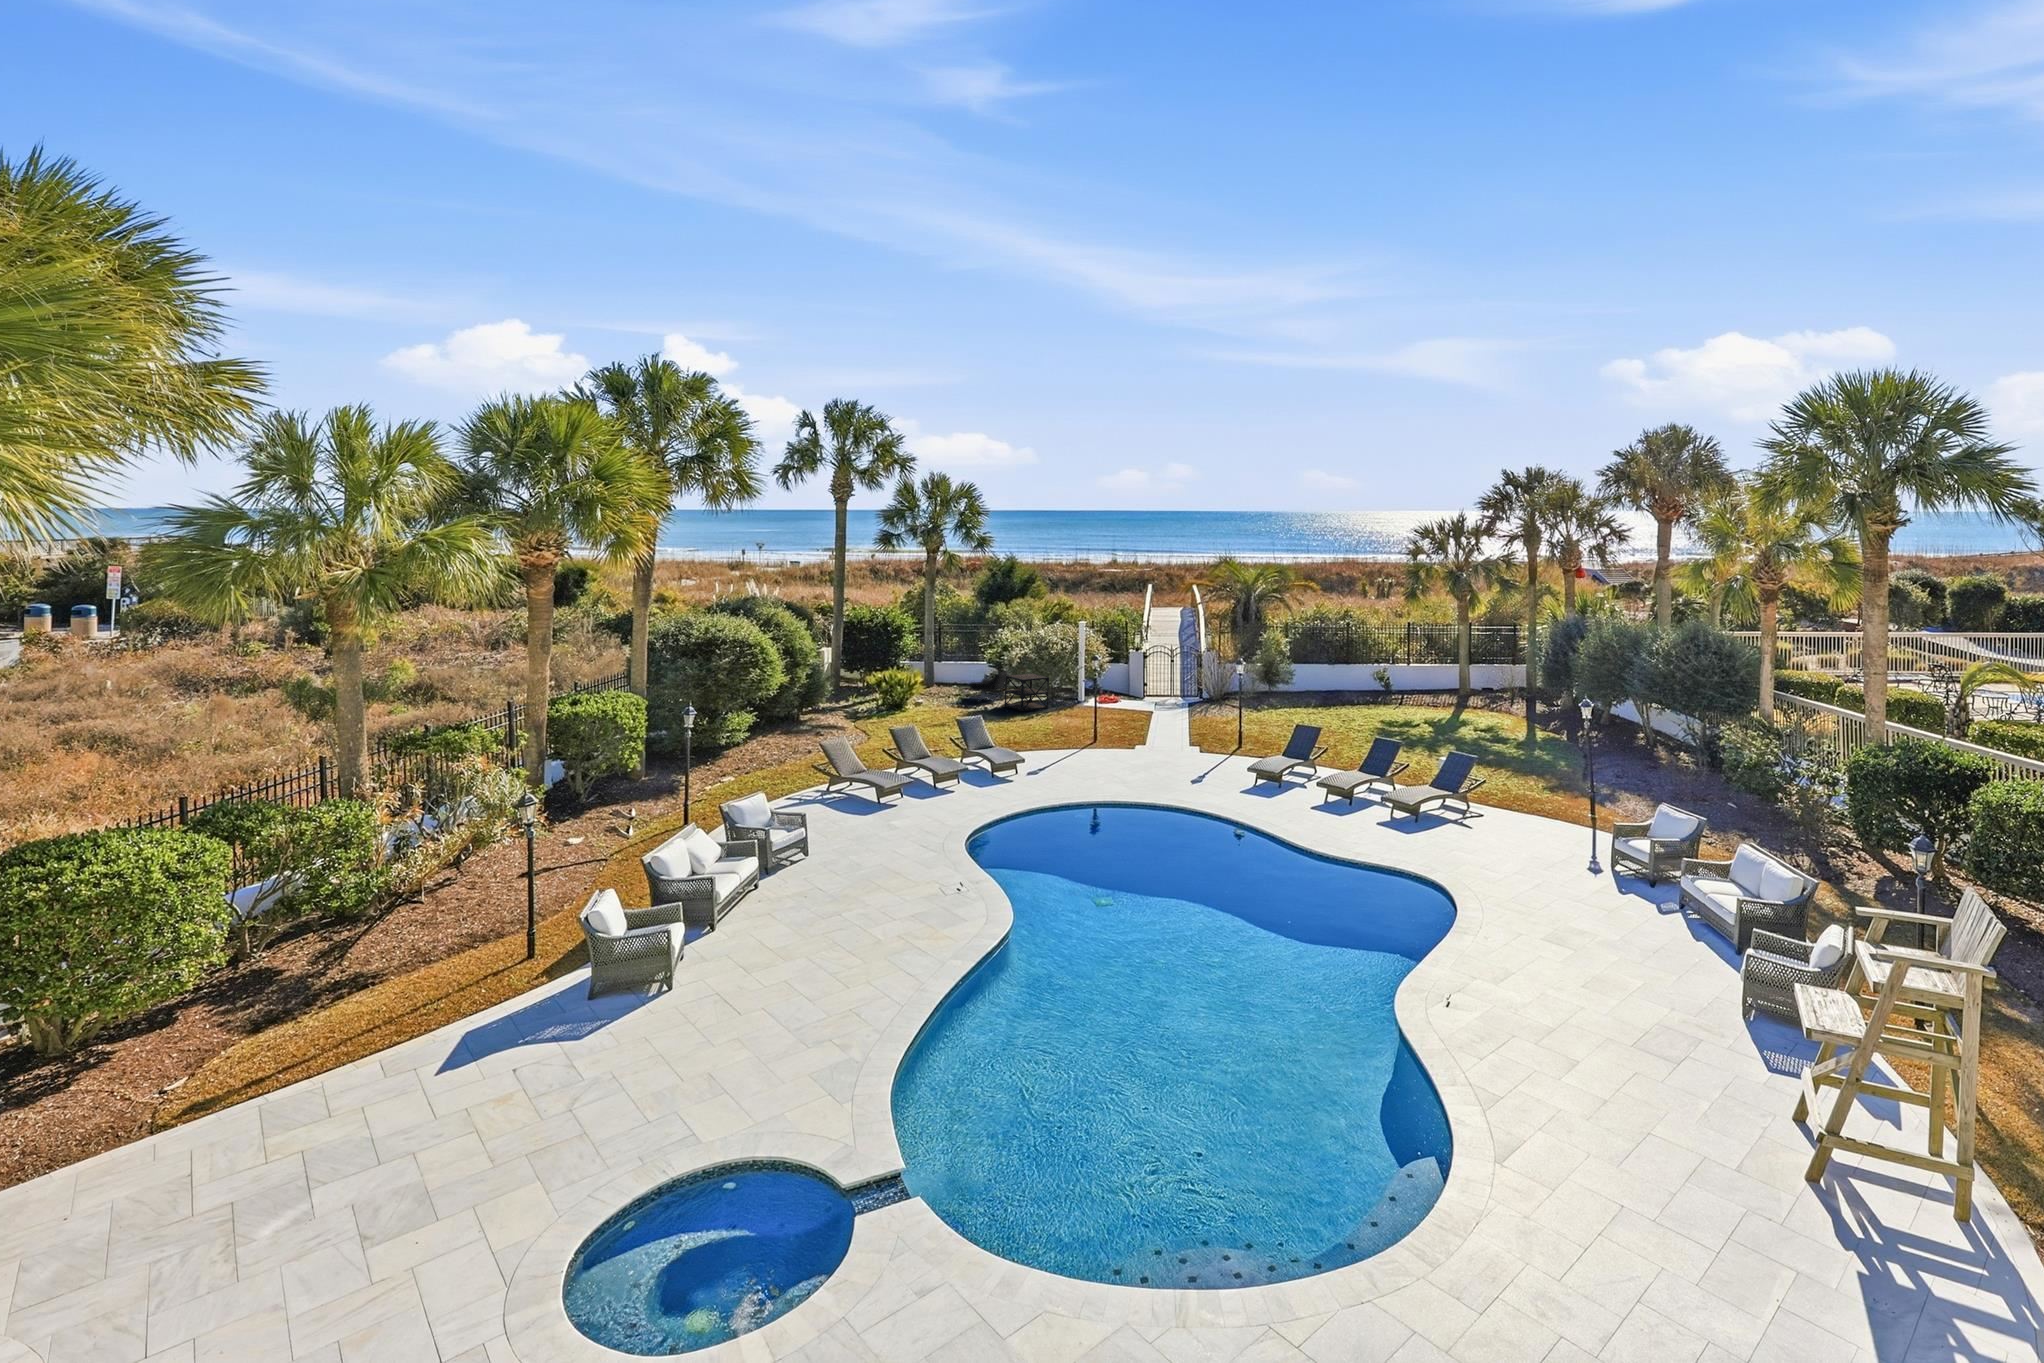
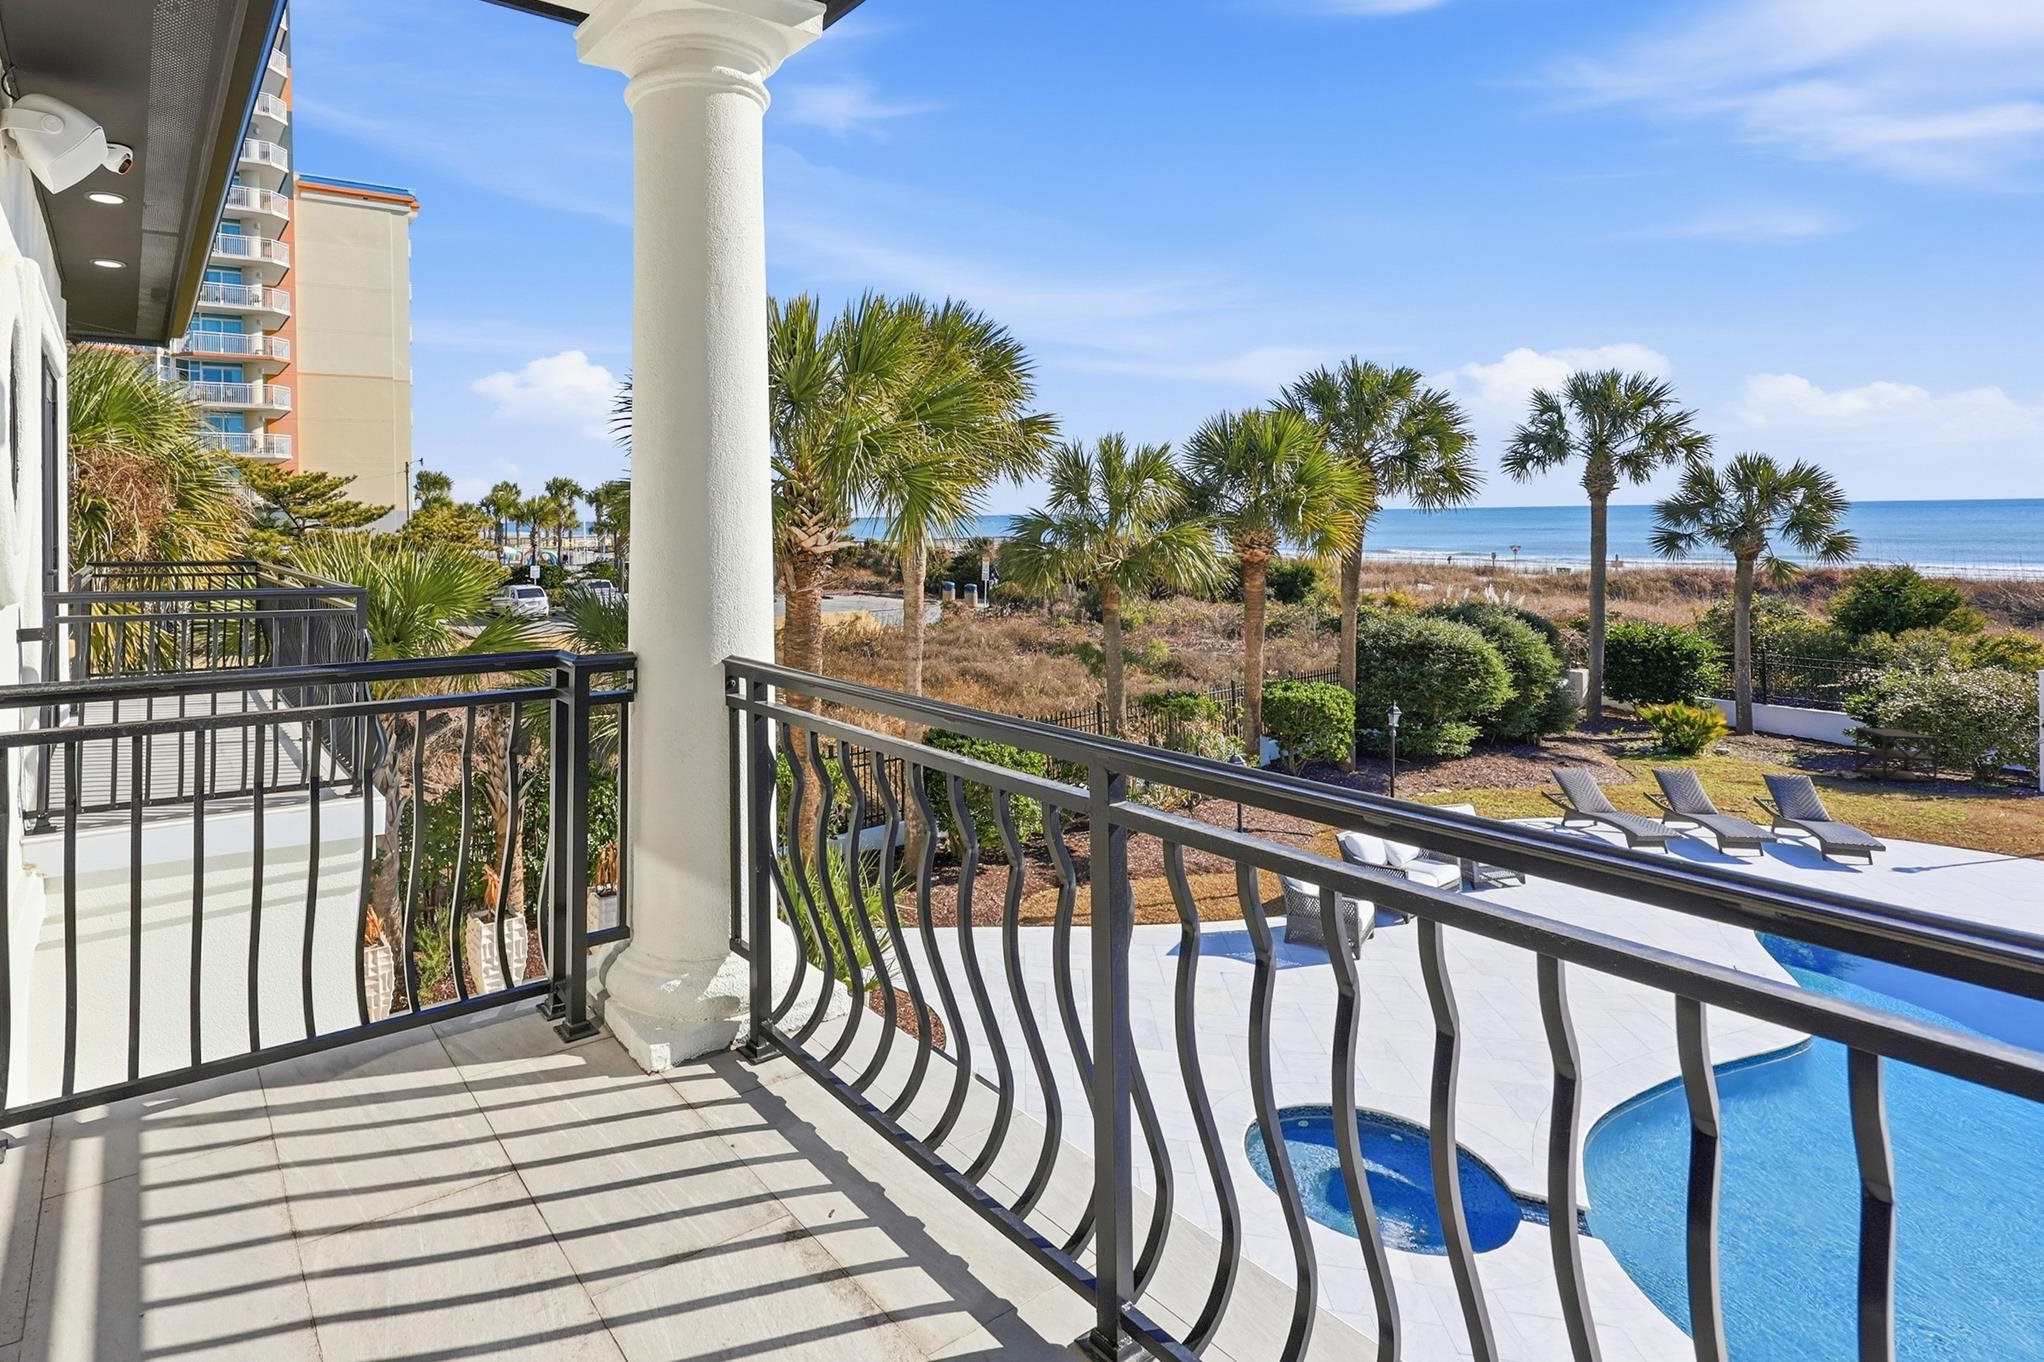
lounge chair: present [969,672,1007,699] -> none [1796,723,1866,762]

